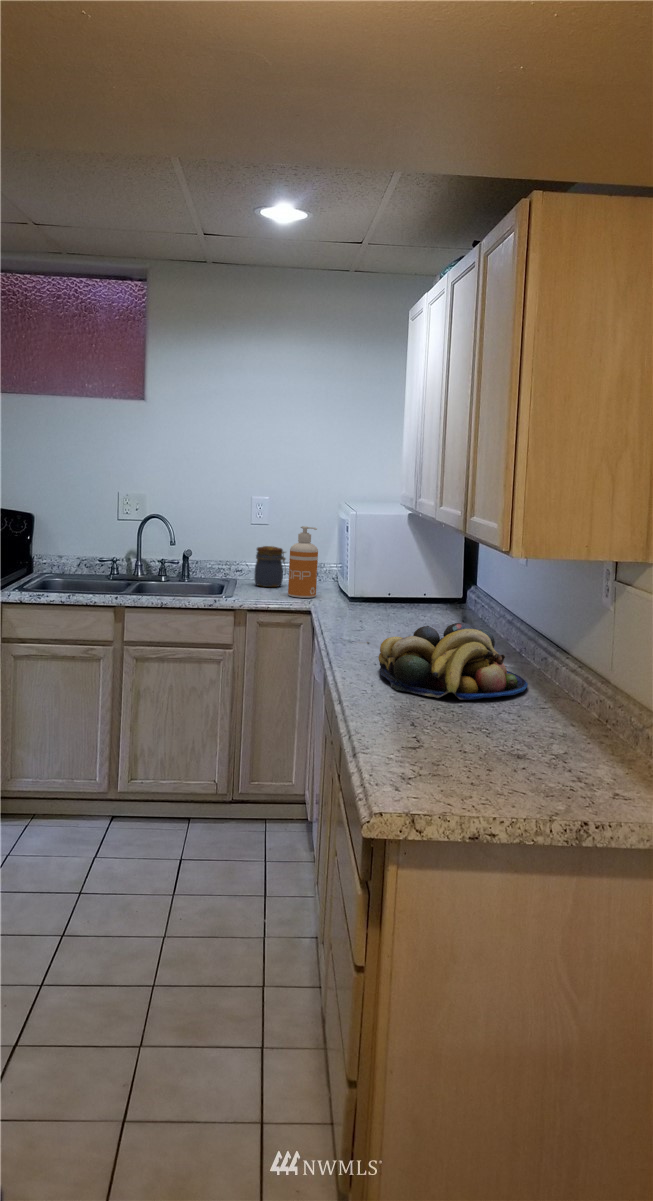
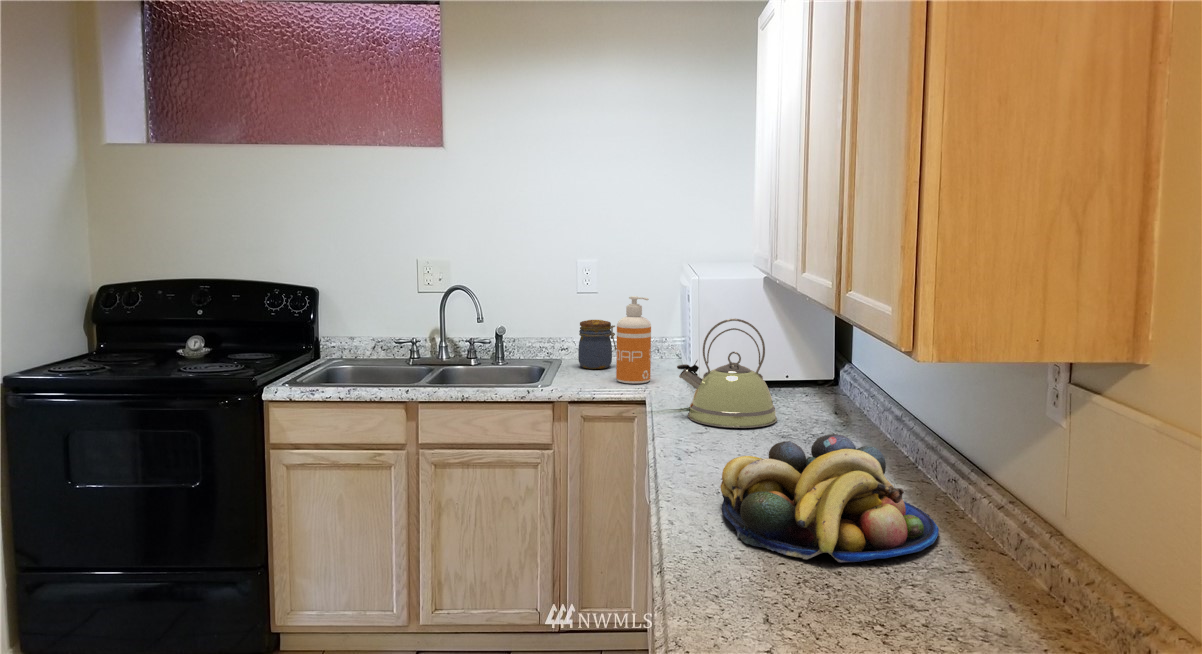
kettle: none [341,544,418,628] -> present [677,319,777,428]

